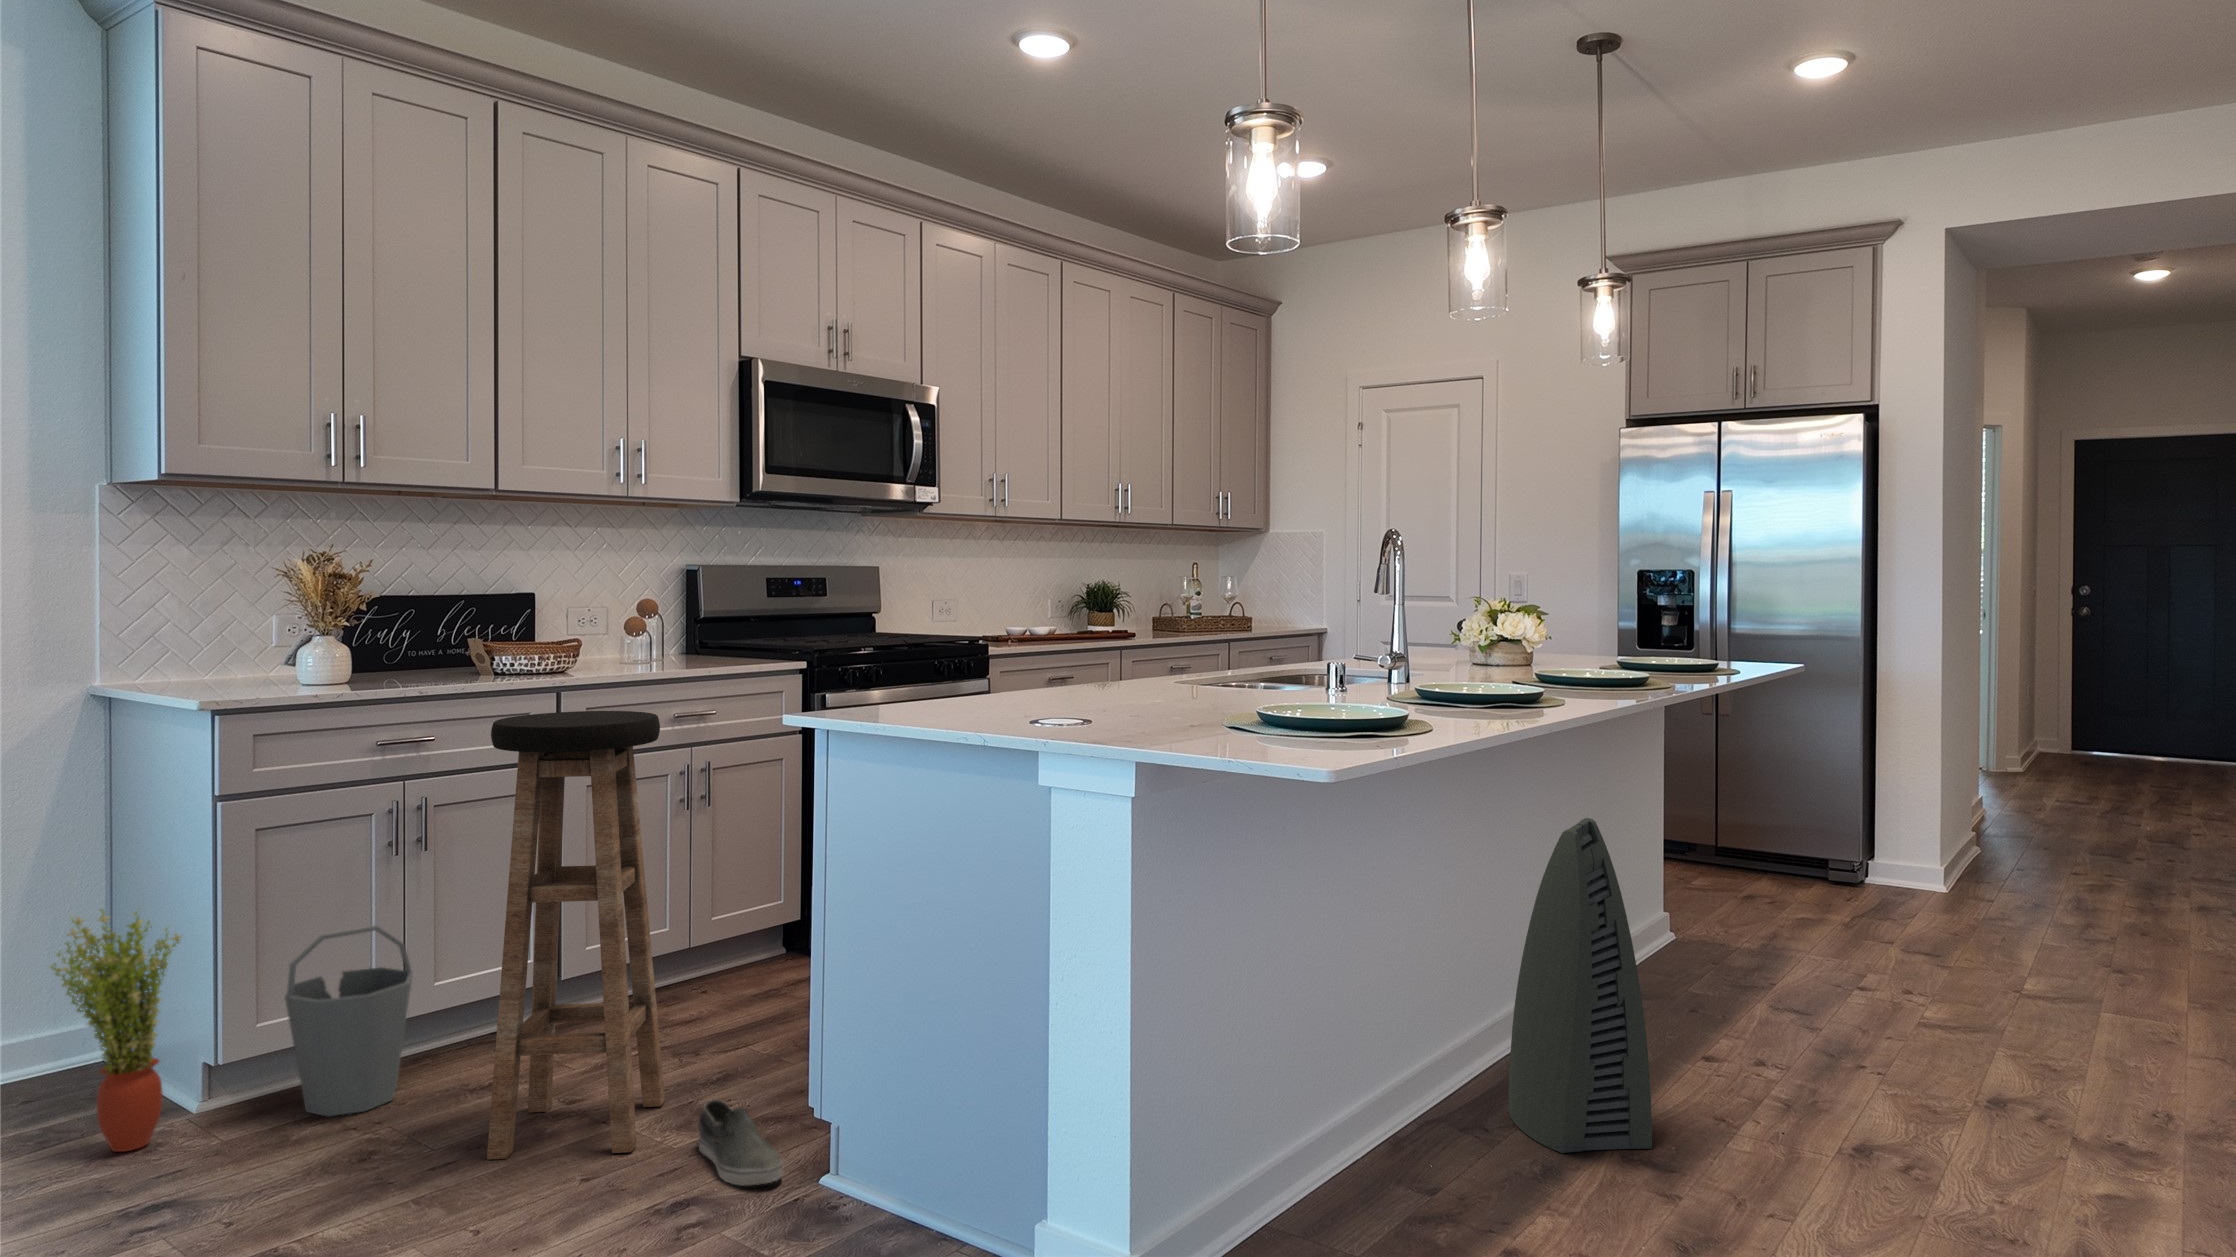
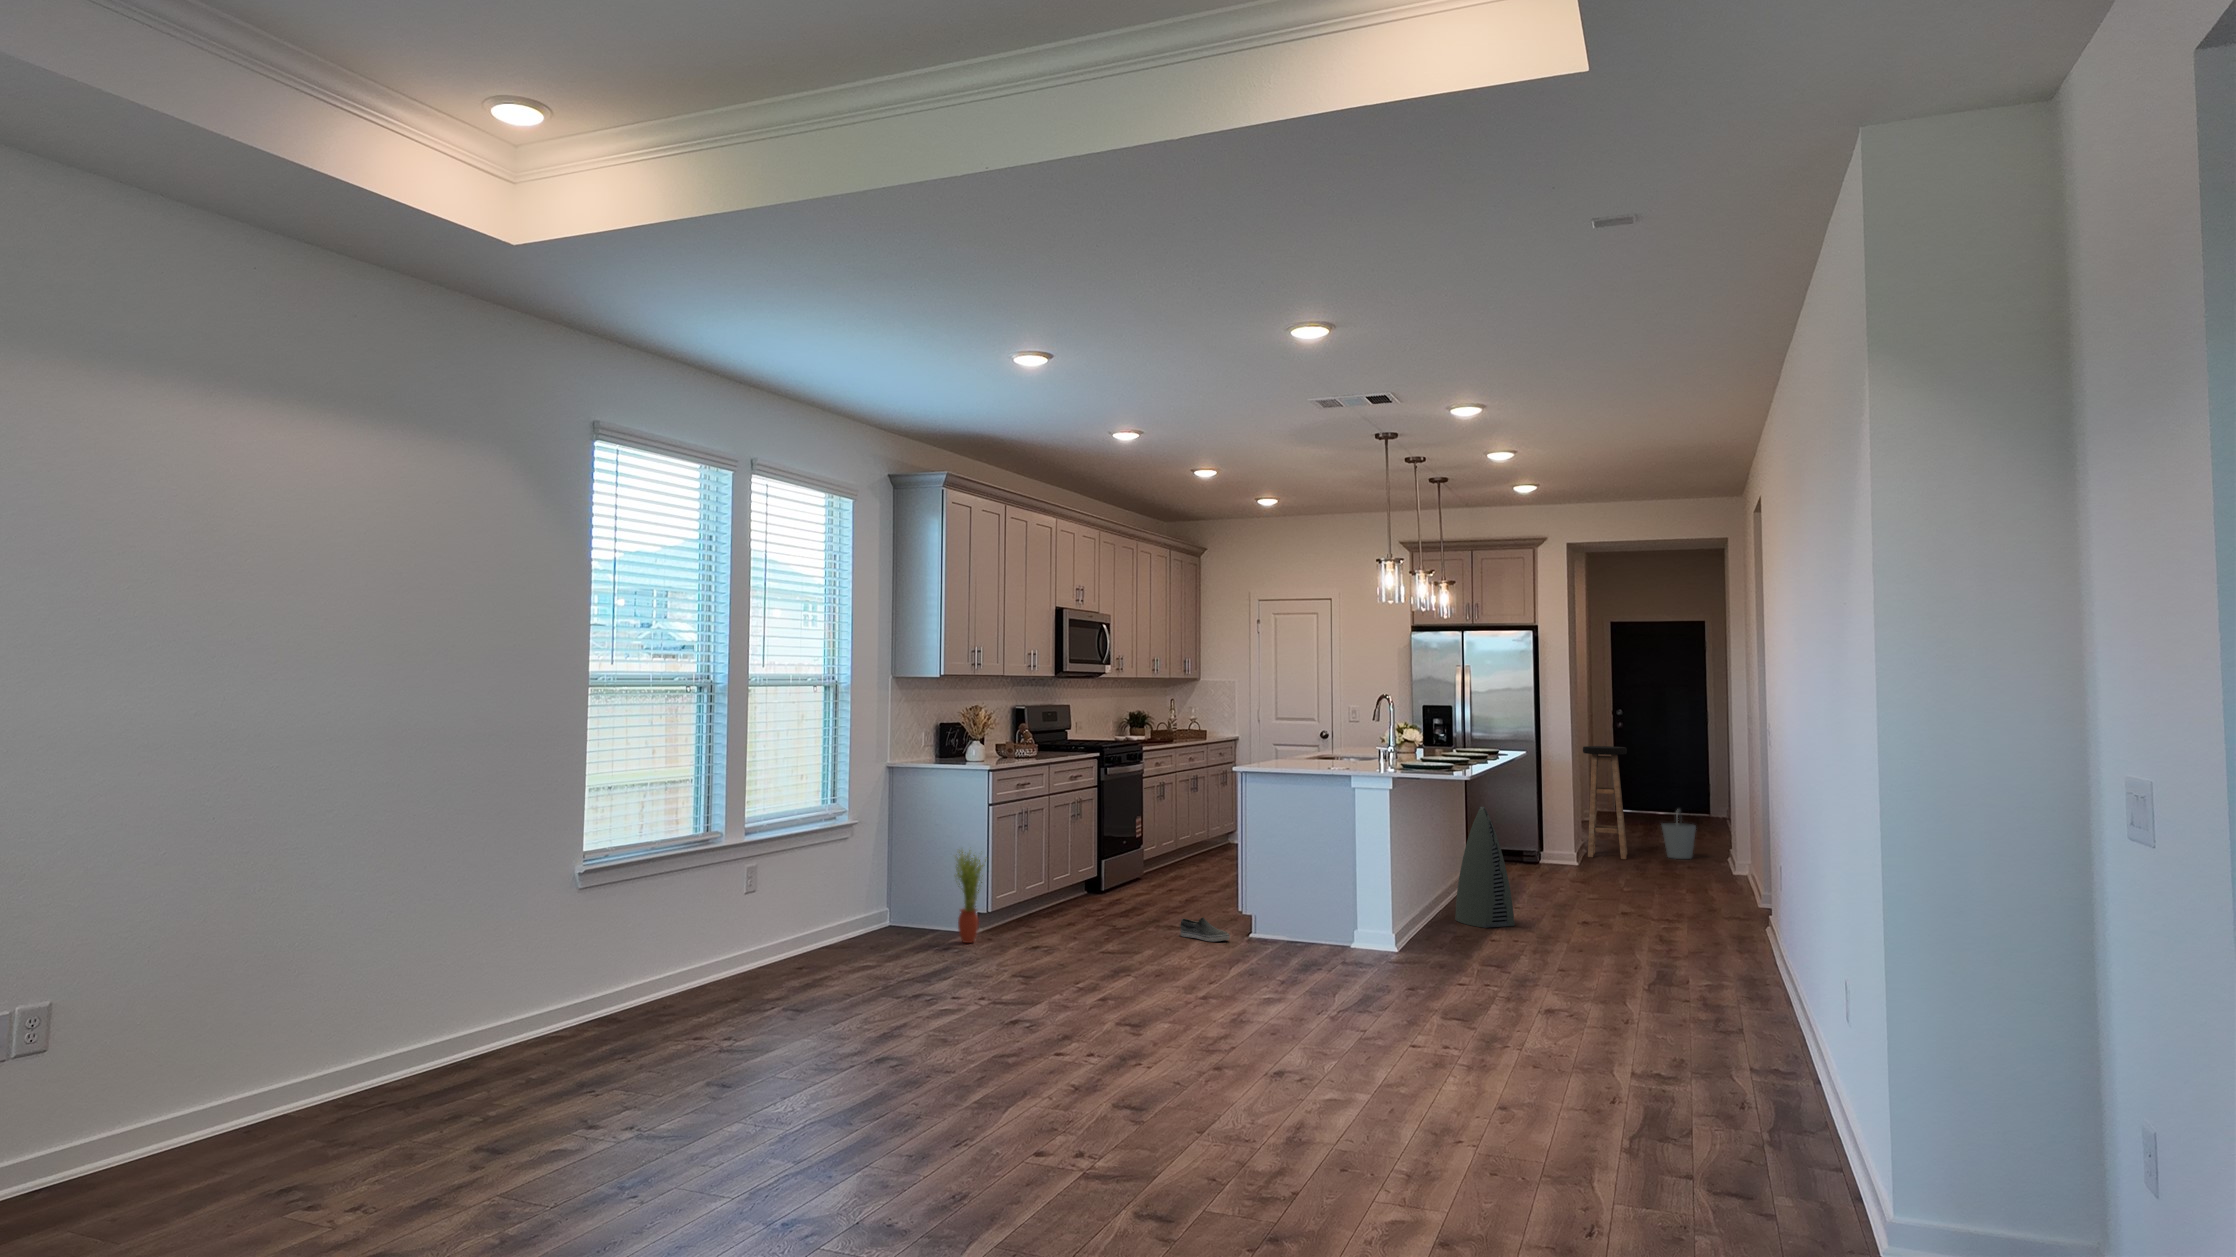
bar stool: present [487,711,665,1159] -> present [1583,746,1627,859]
bucket: present [285,926,413,1117] -> present [1662,809,1696,859]

